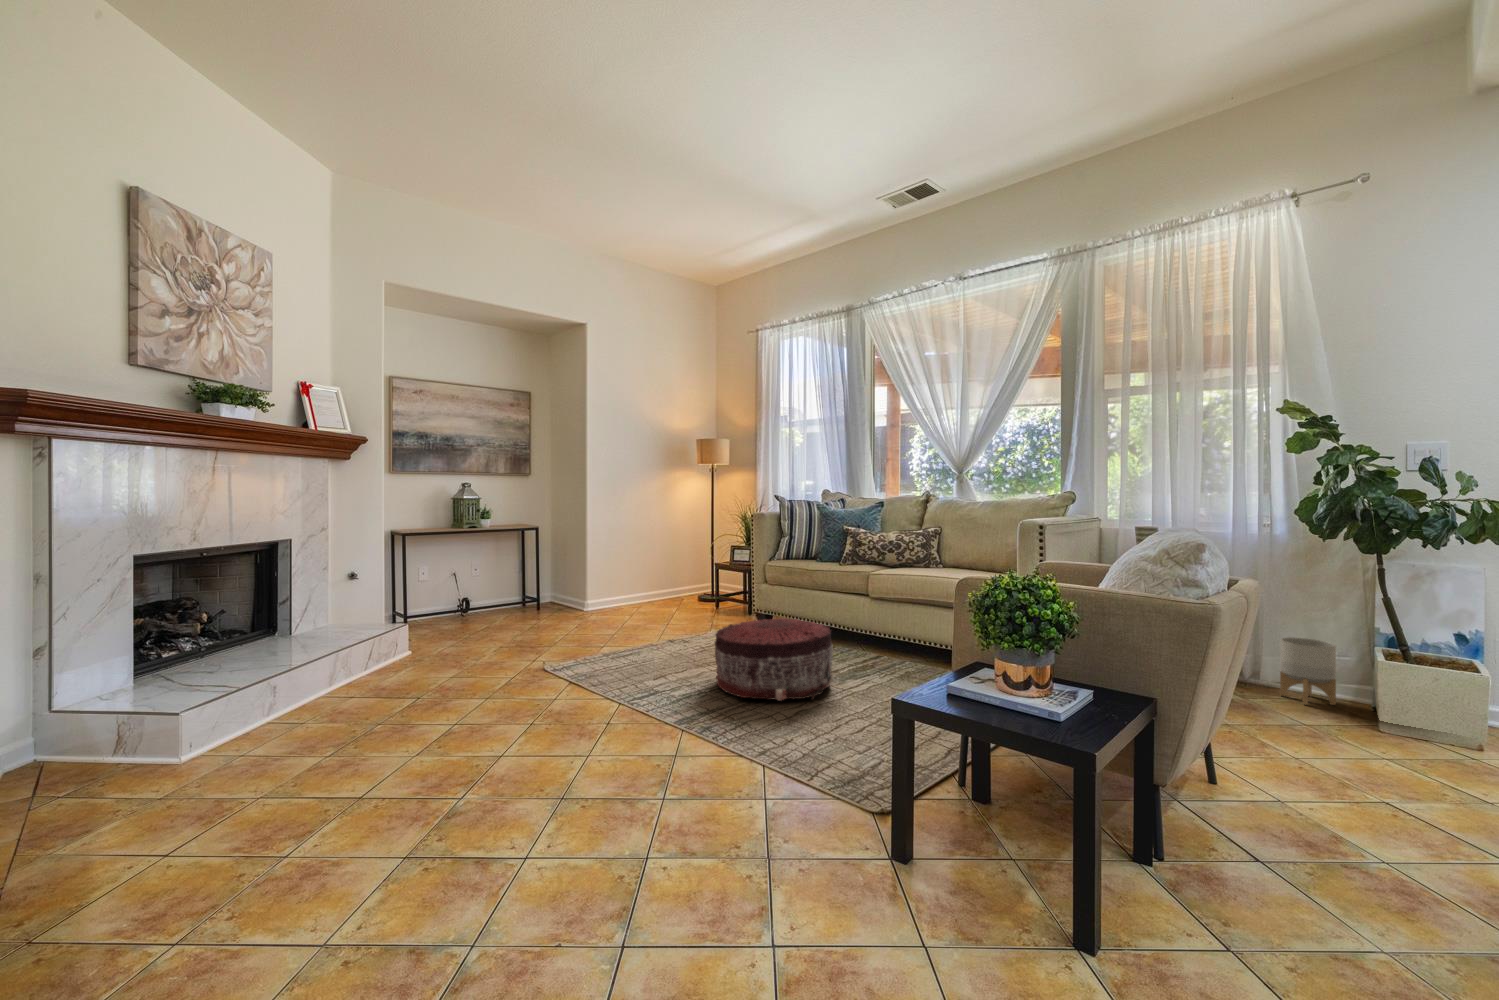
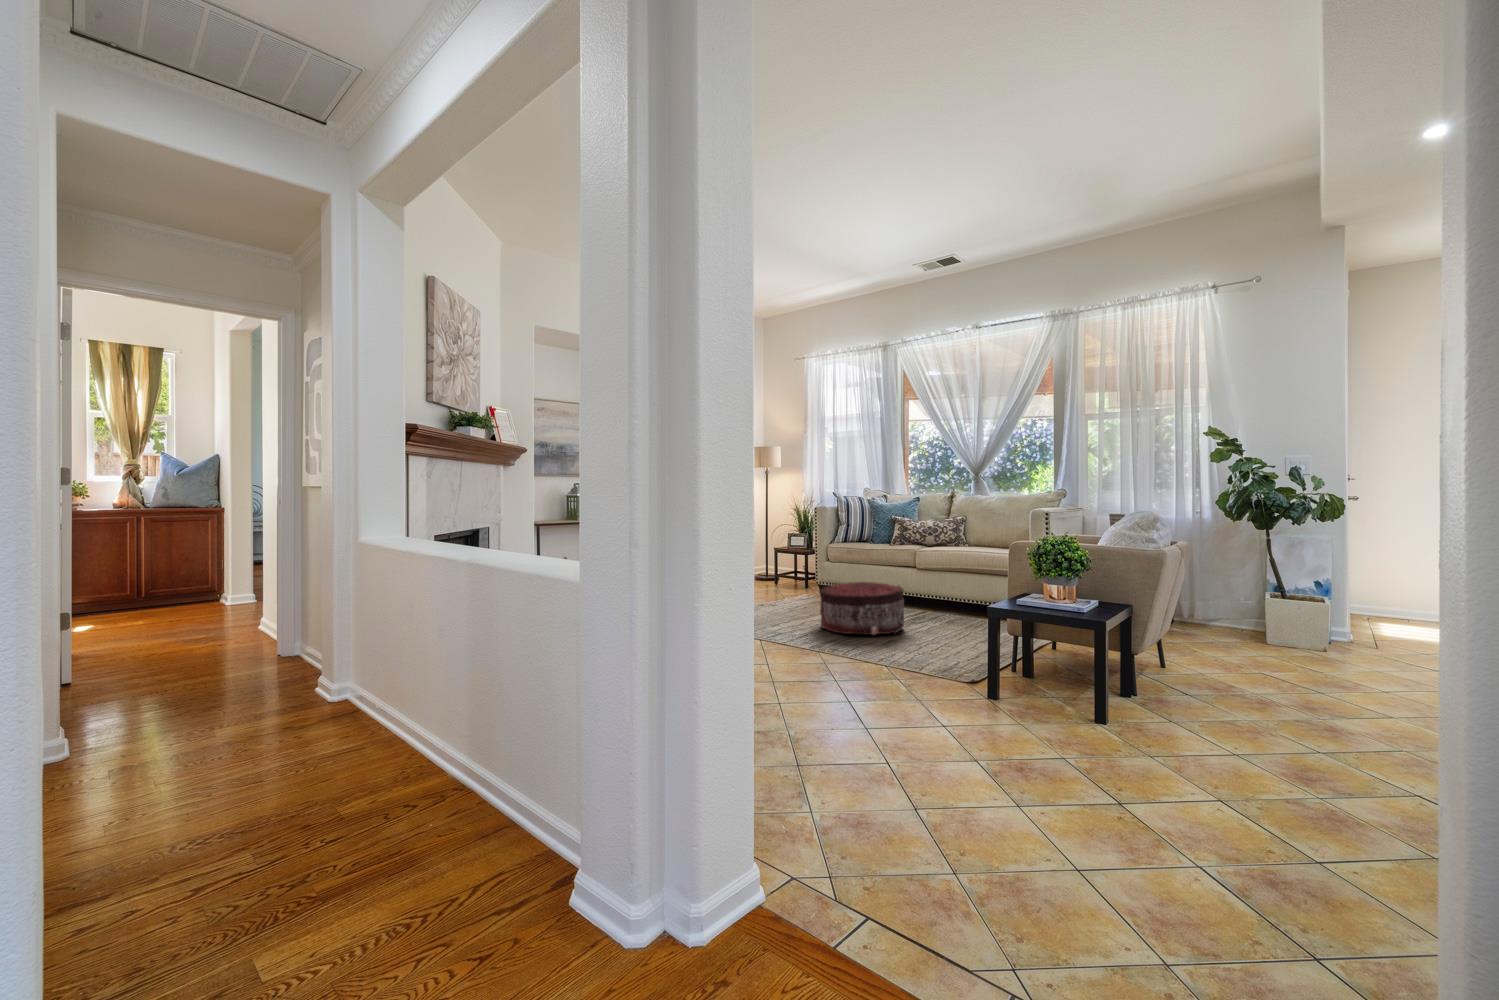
planter: present [1280,637,1336,705] -> none [1207,588,1242,632]

